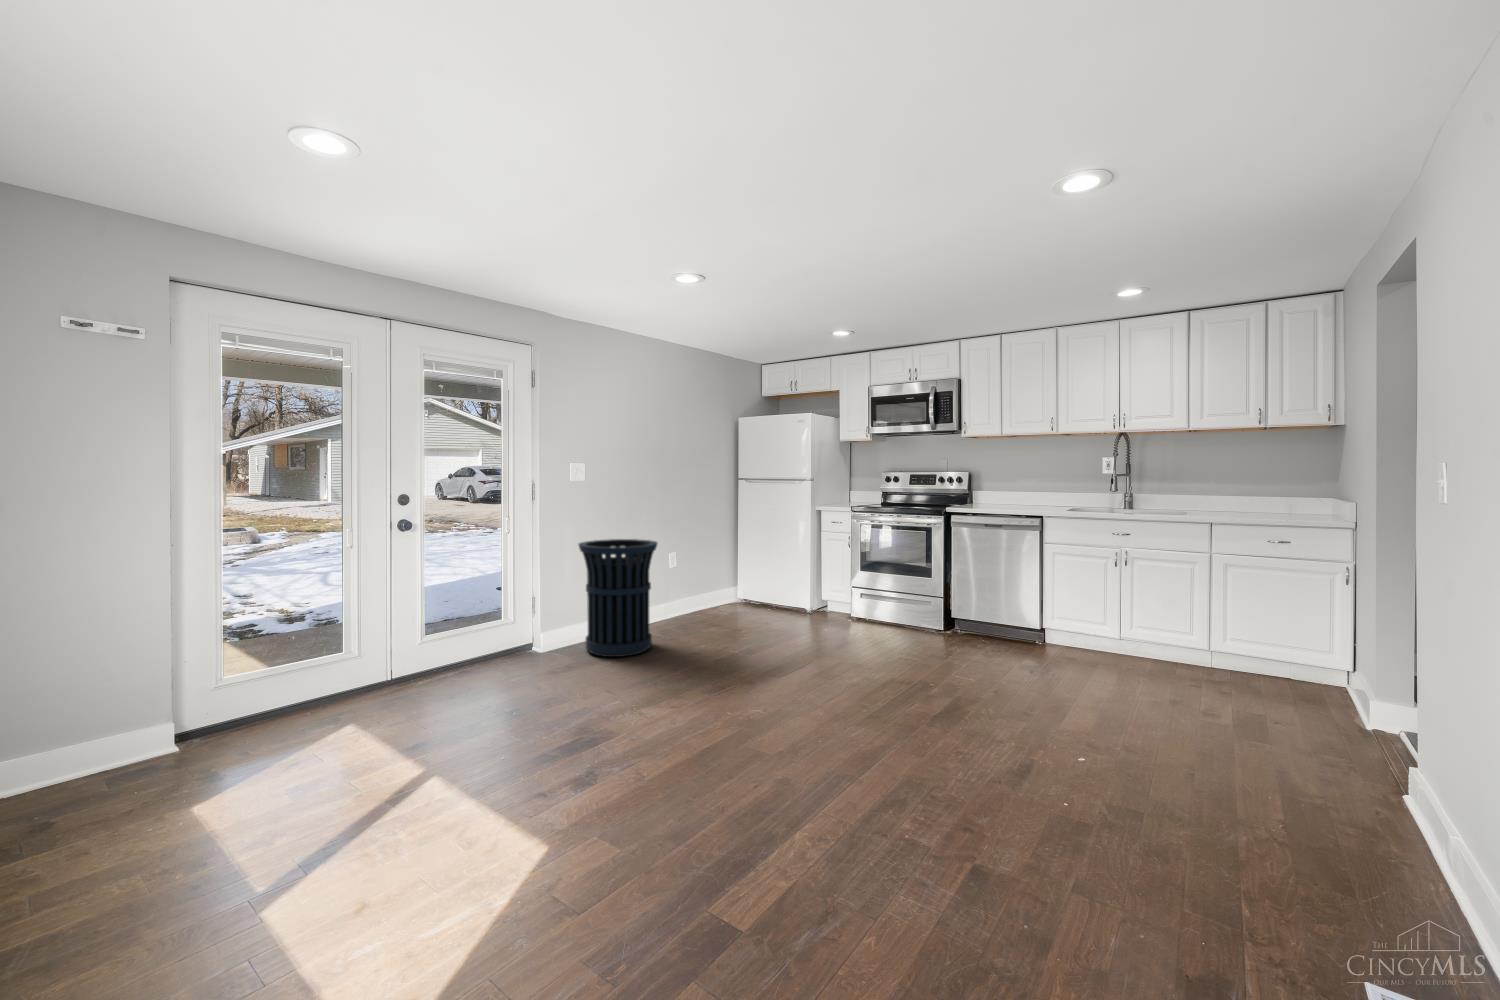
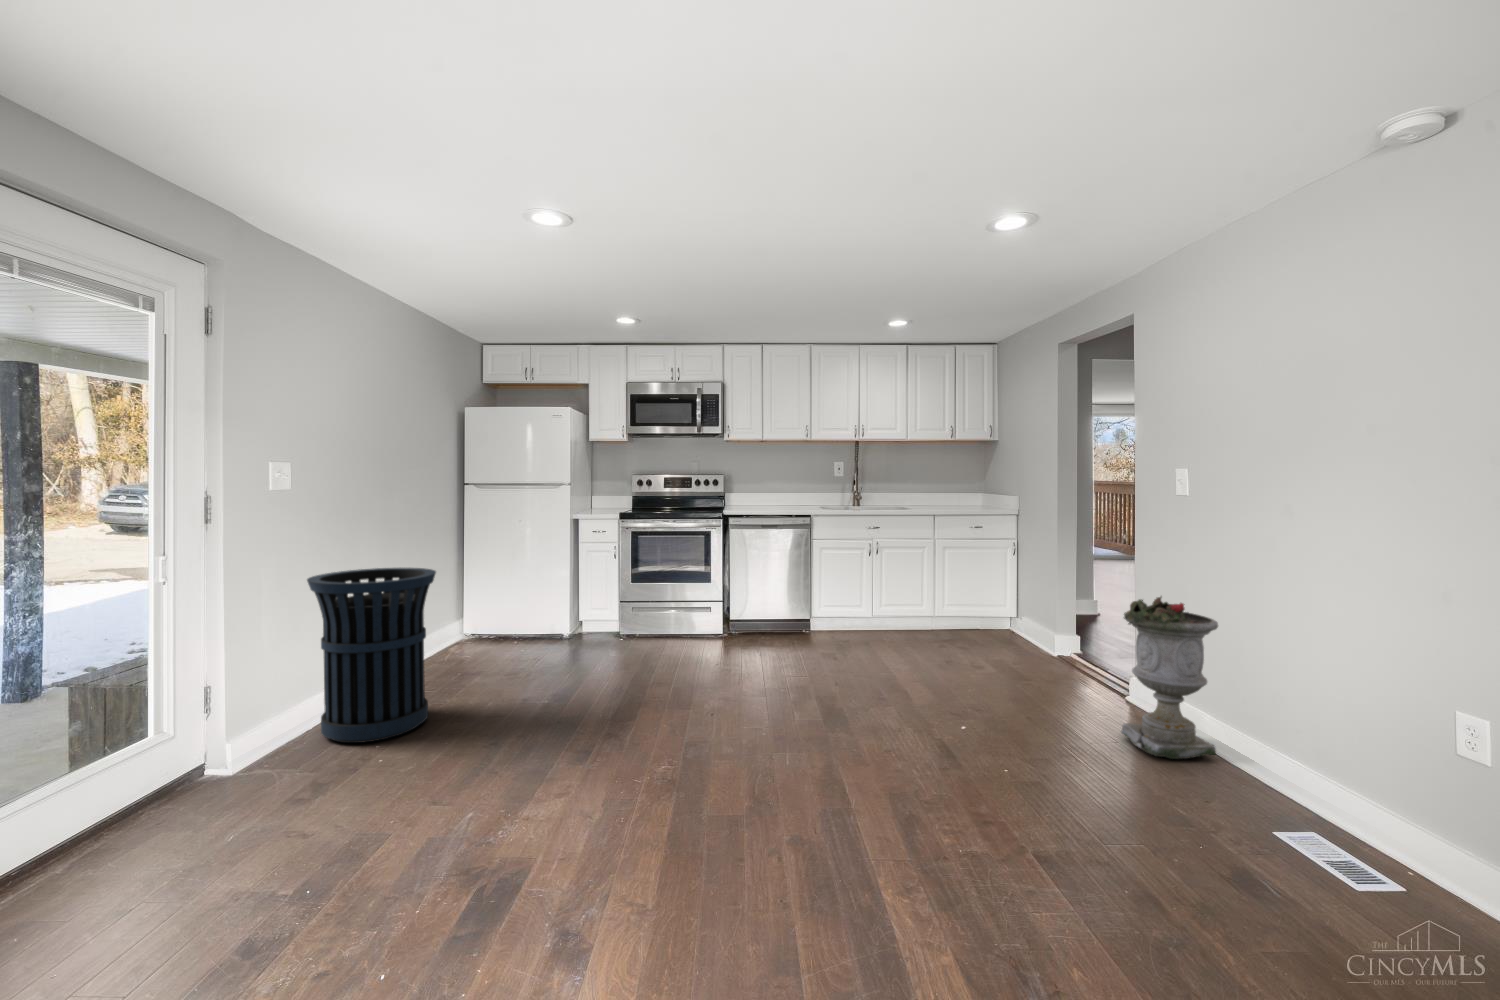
planter: none [1260,646,1417,890] -> present [1121,597,1218,759]

